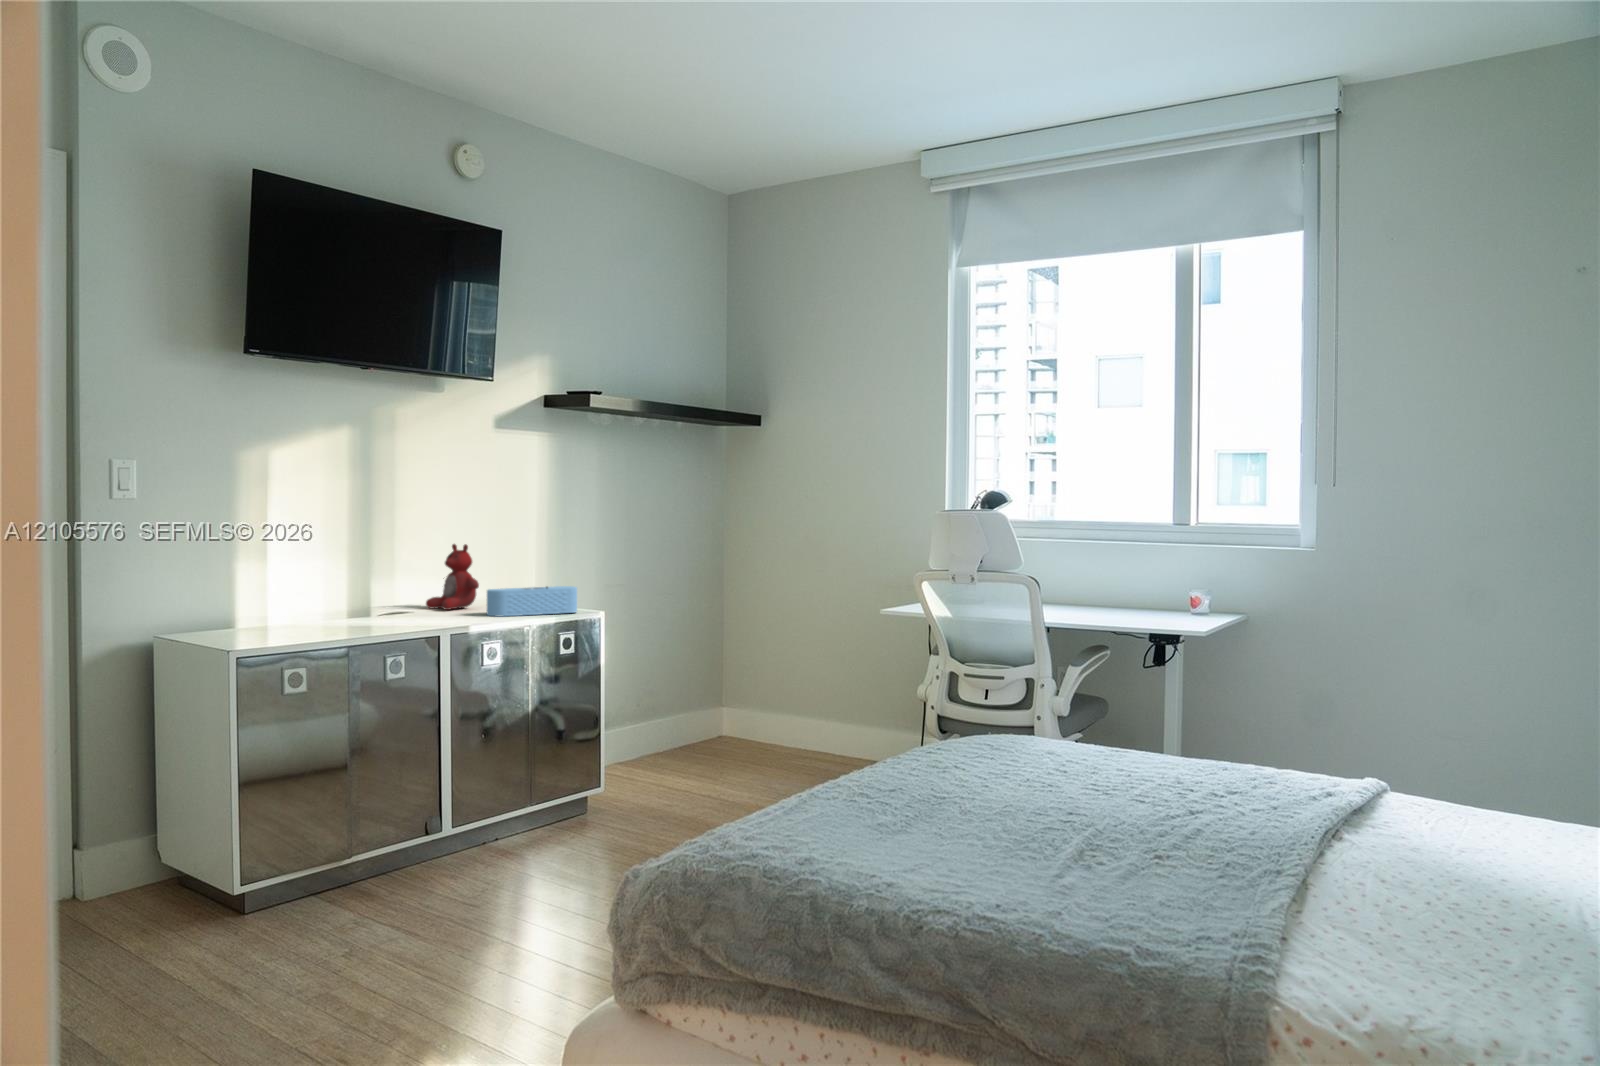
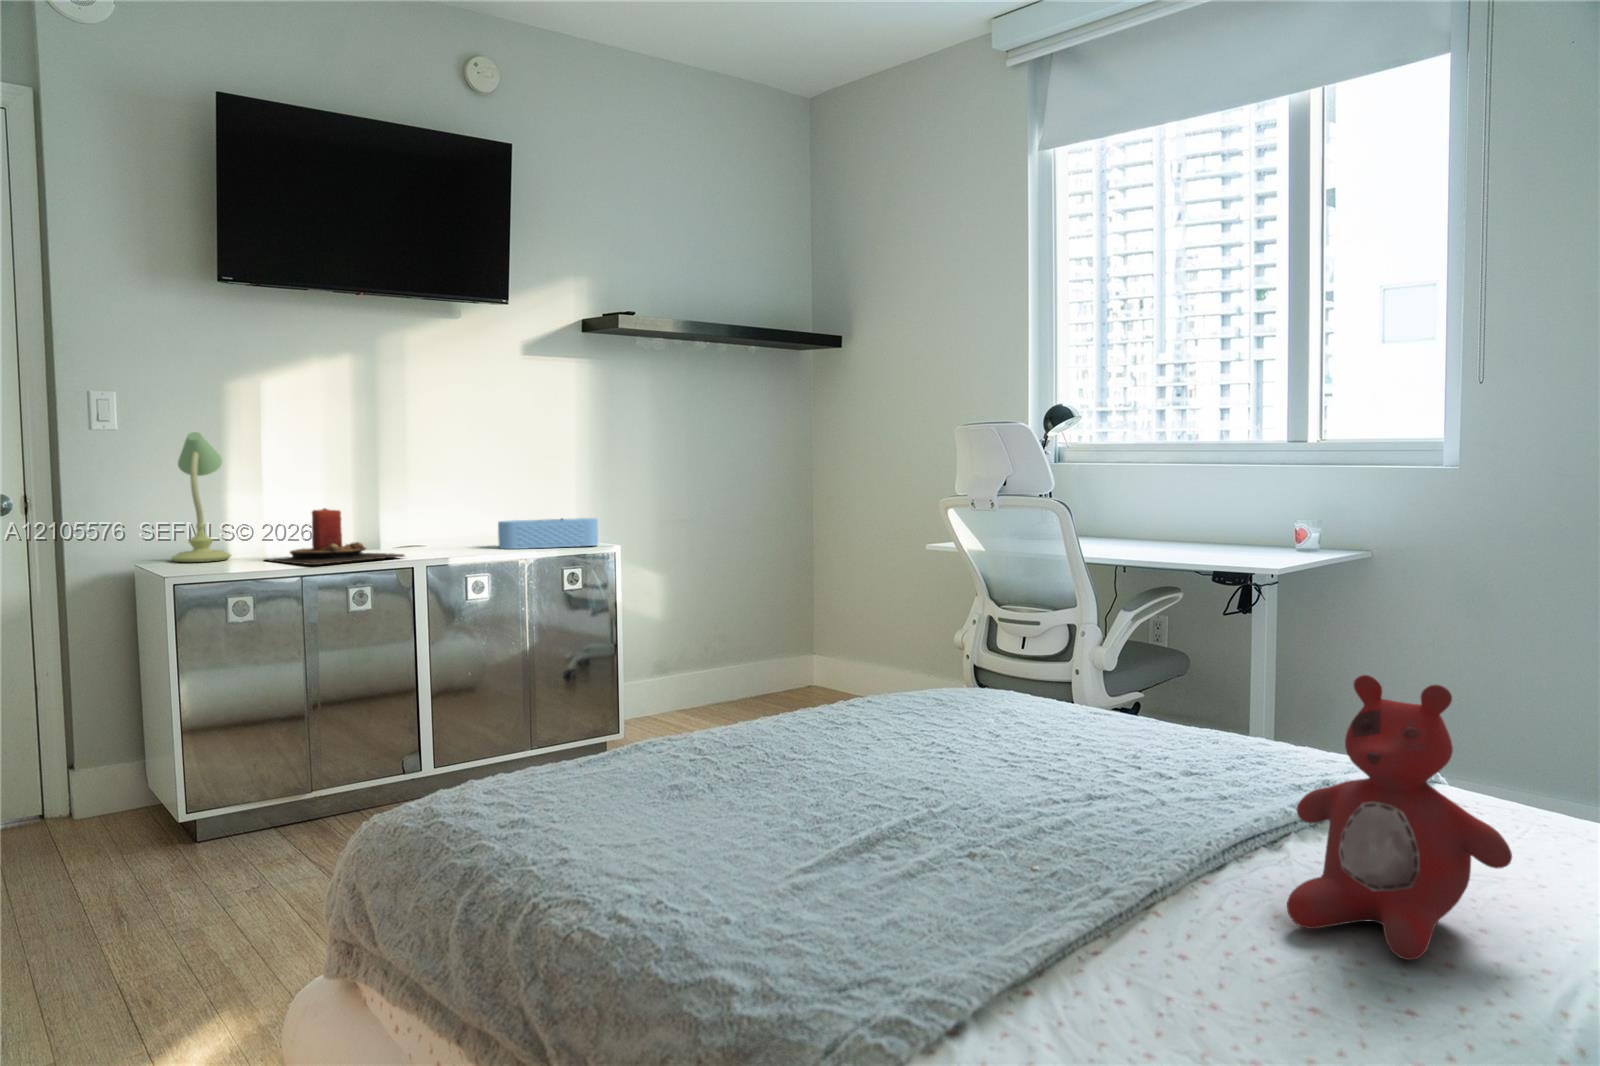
table lamp: none [191,504,250,633] -> present [172,432,231,562]
stuffed bear: present [426,544,479,610] -> present [1287,675,1512,960]
candle: none [285,579,422,635] -> present [264,508,404,565]

